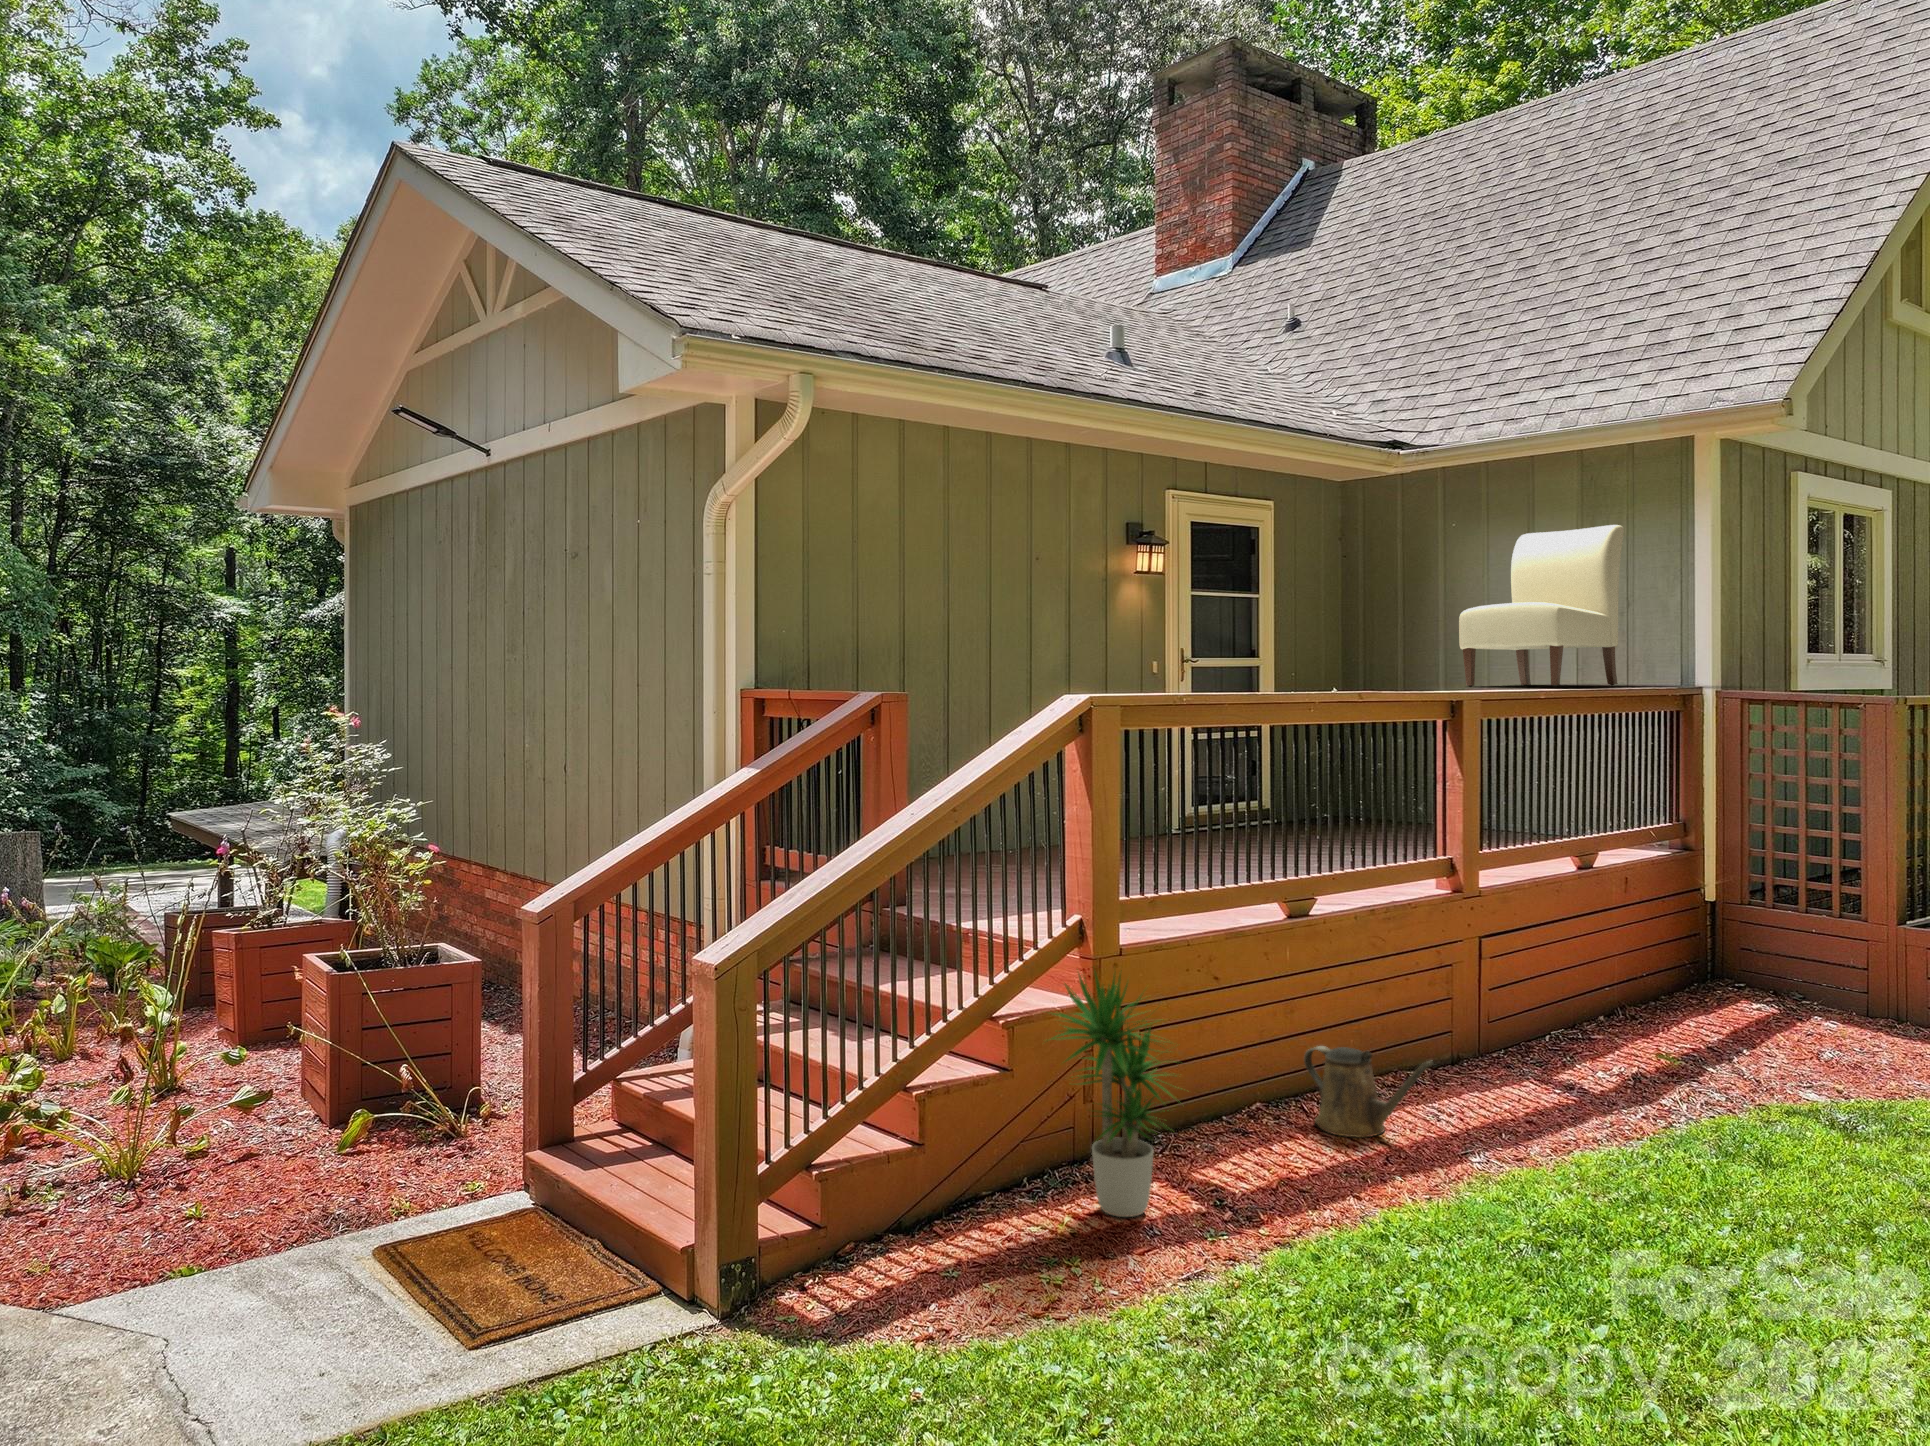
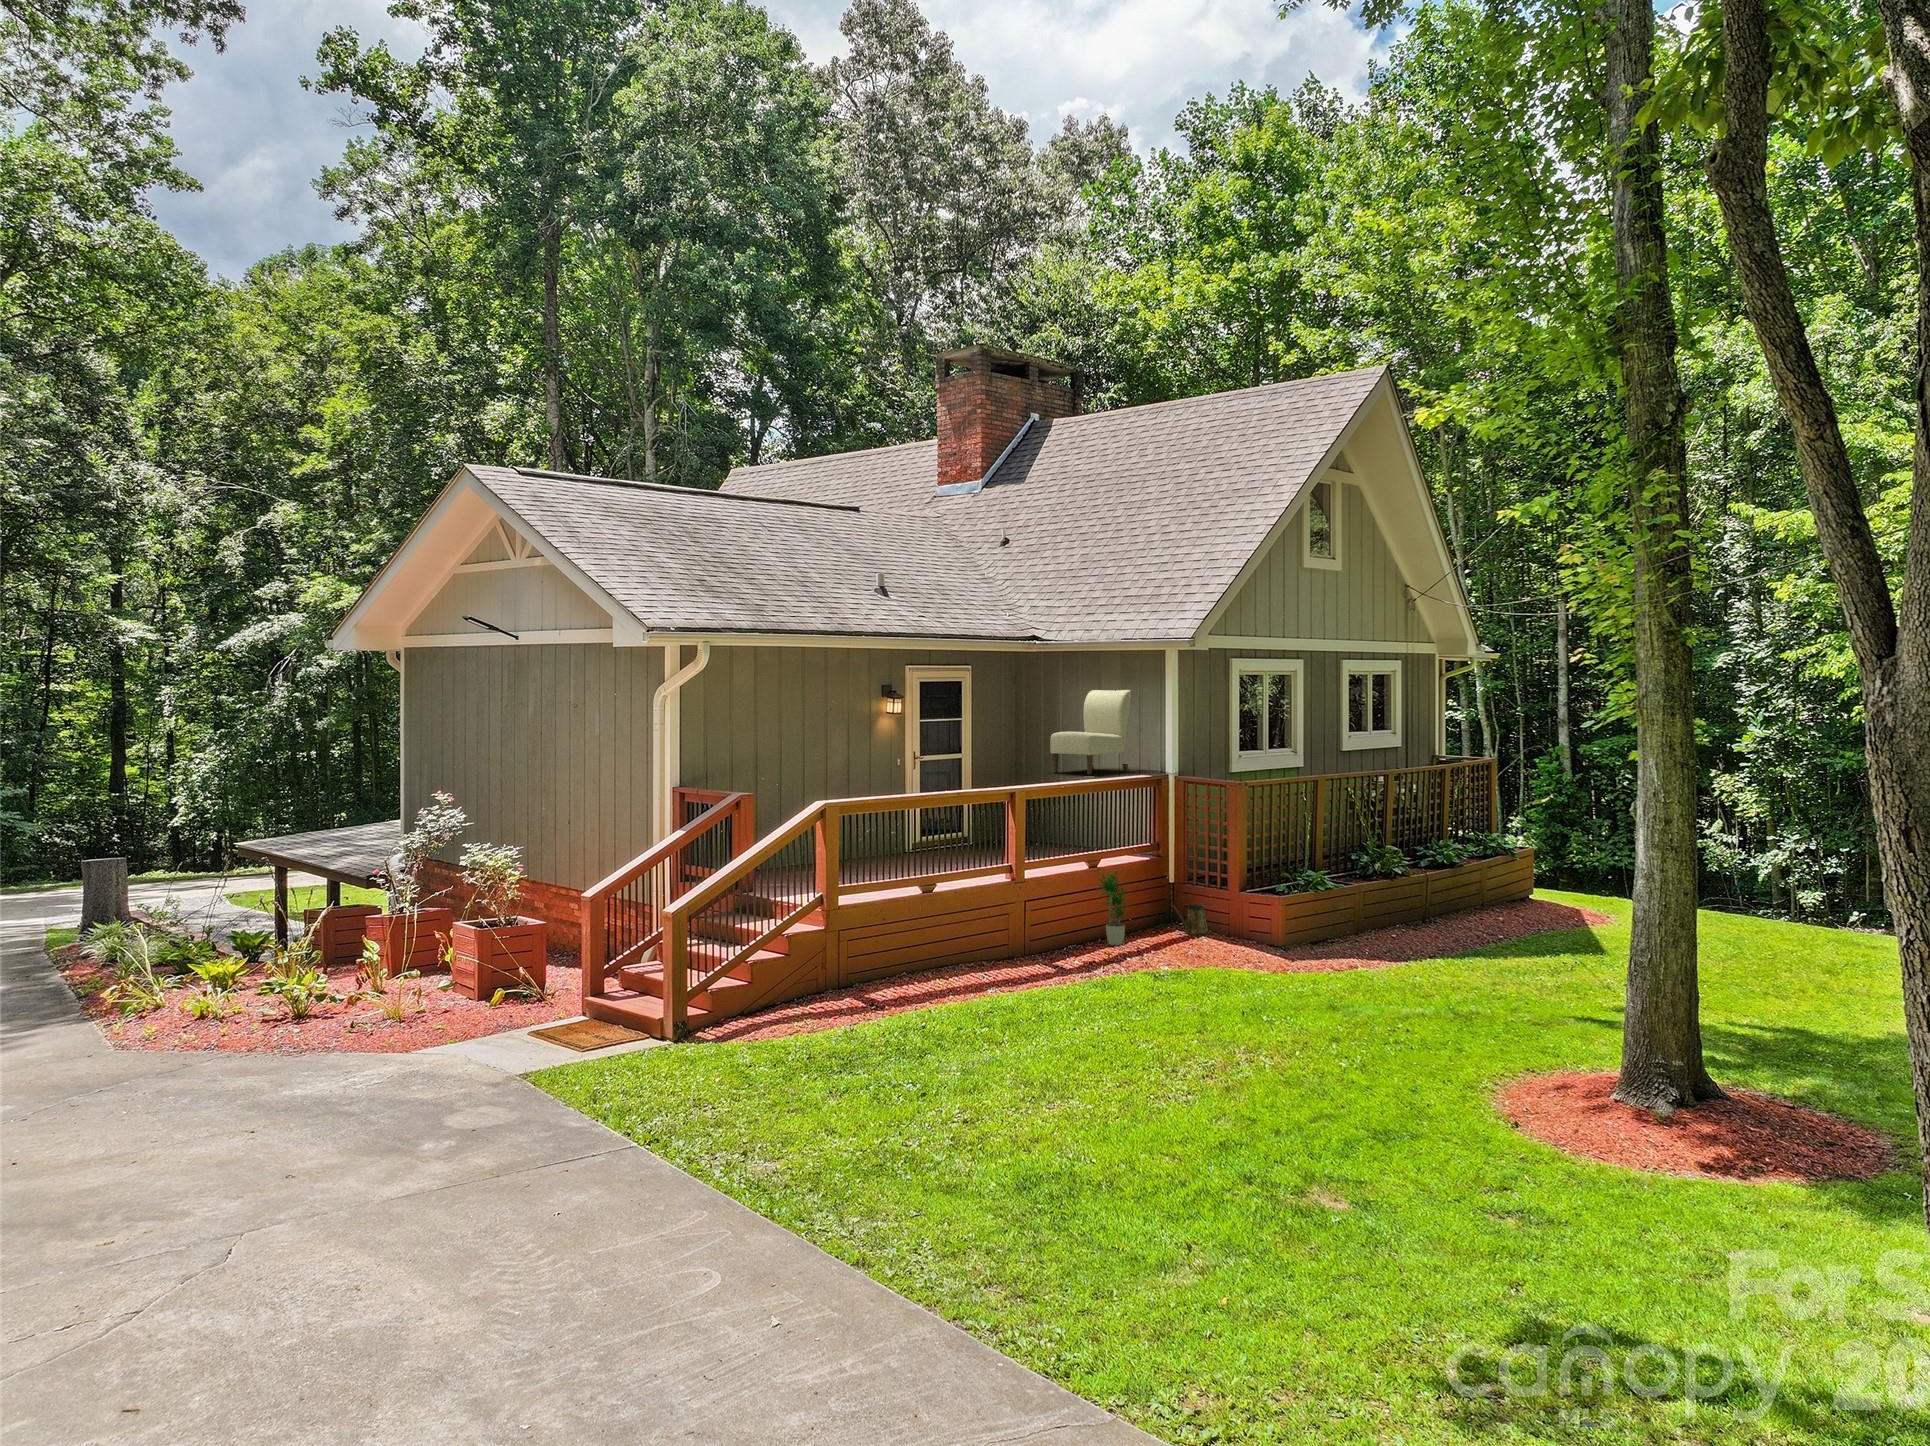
potted plant: present [1051,970,1182,1217] -> present [1095,870,1129,945]
watering can: present [1304,1046,1435,1138] -> present [1171,904,1209,935]

